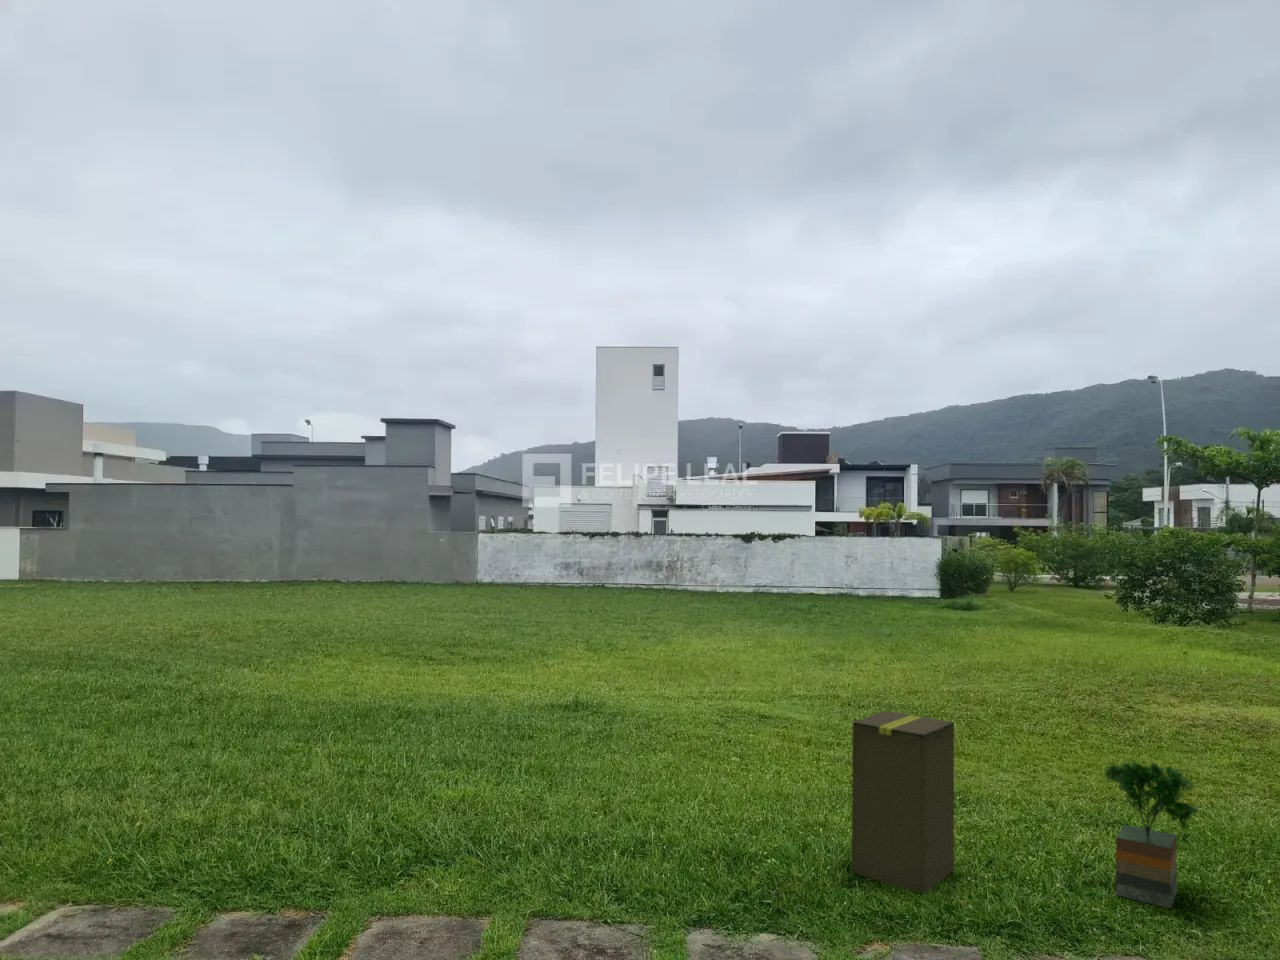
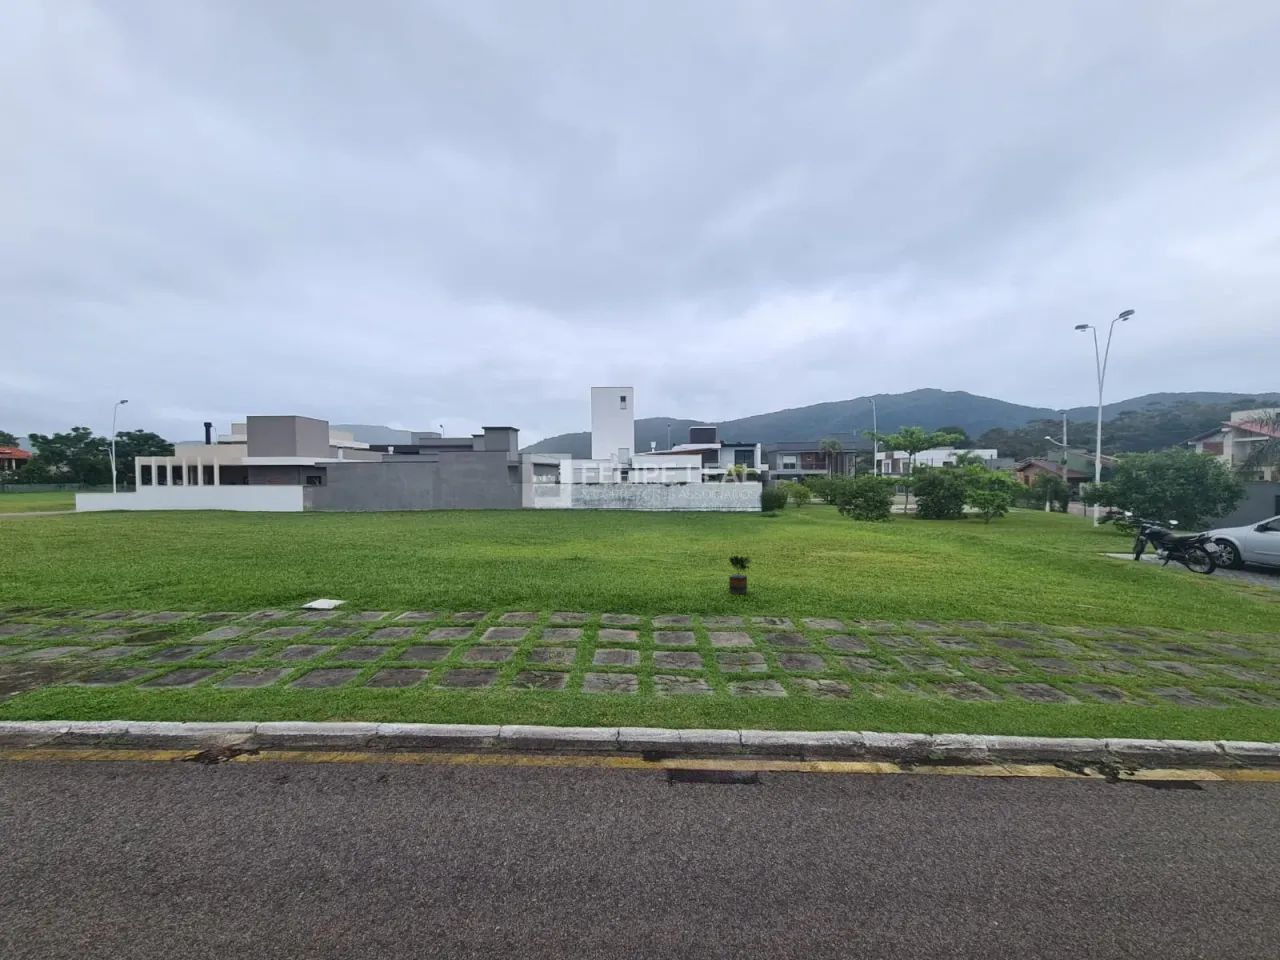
cardboard box: present [852,711,954,894] -> none [657,545,687,594]

